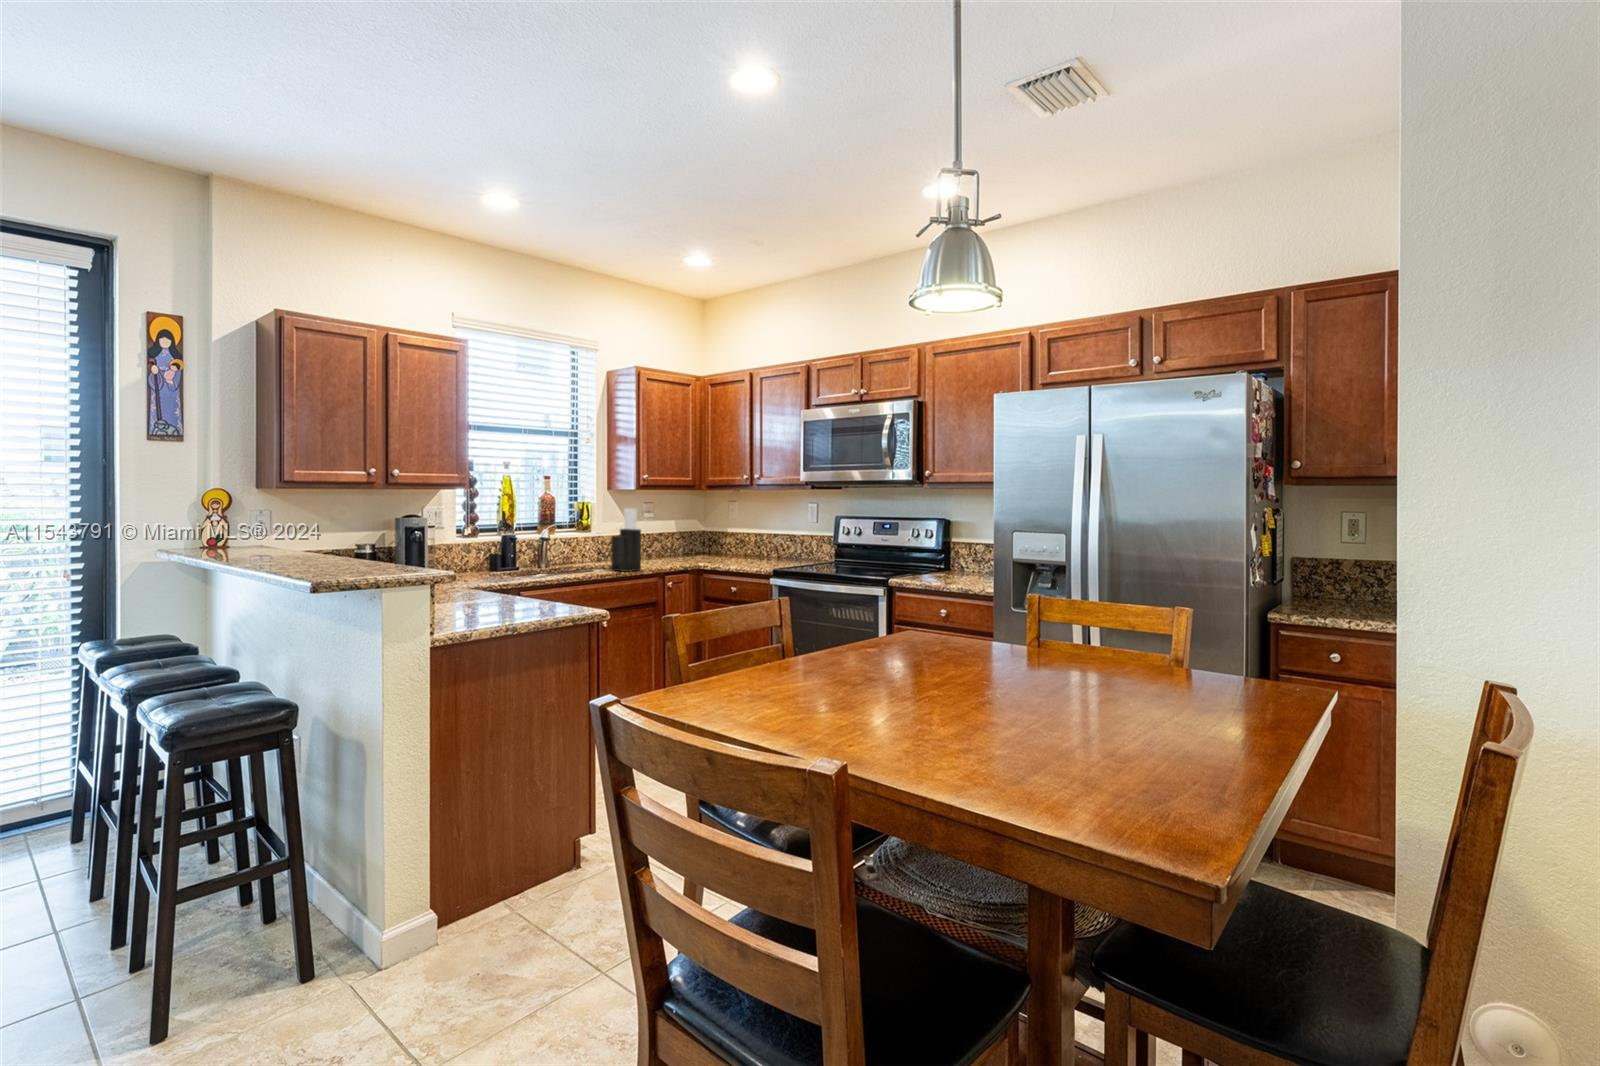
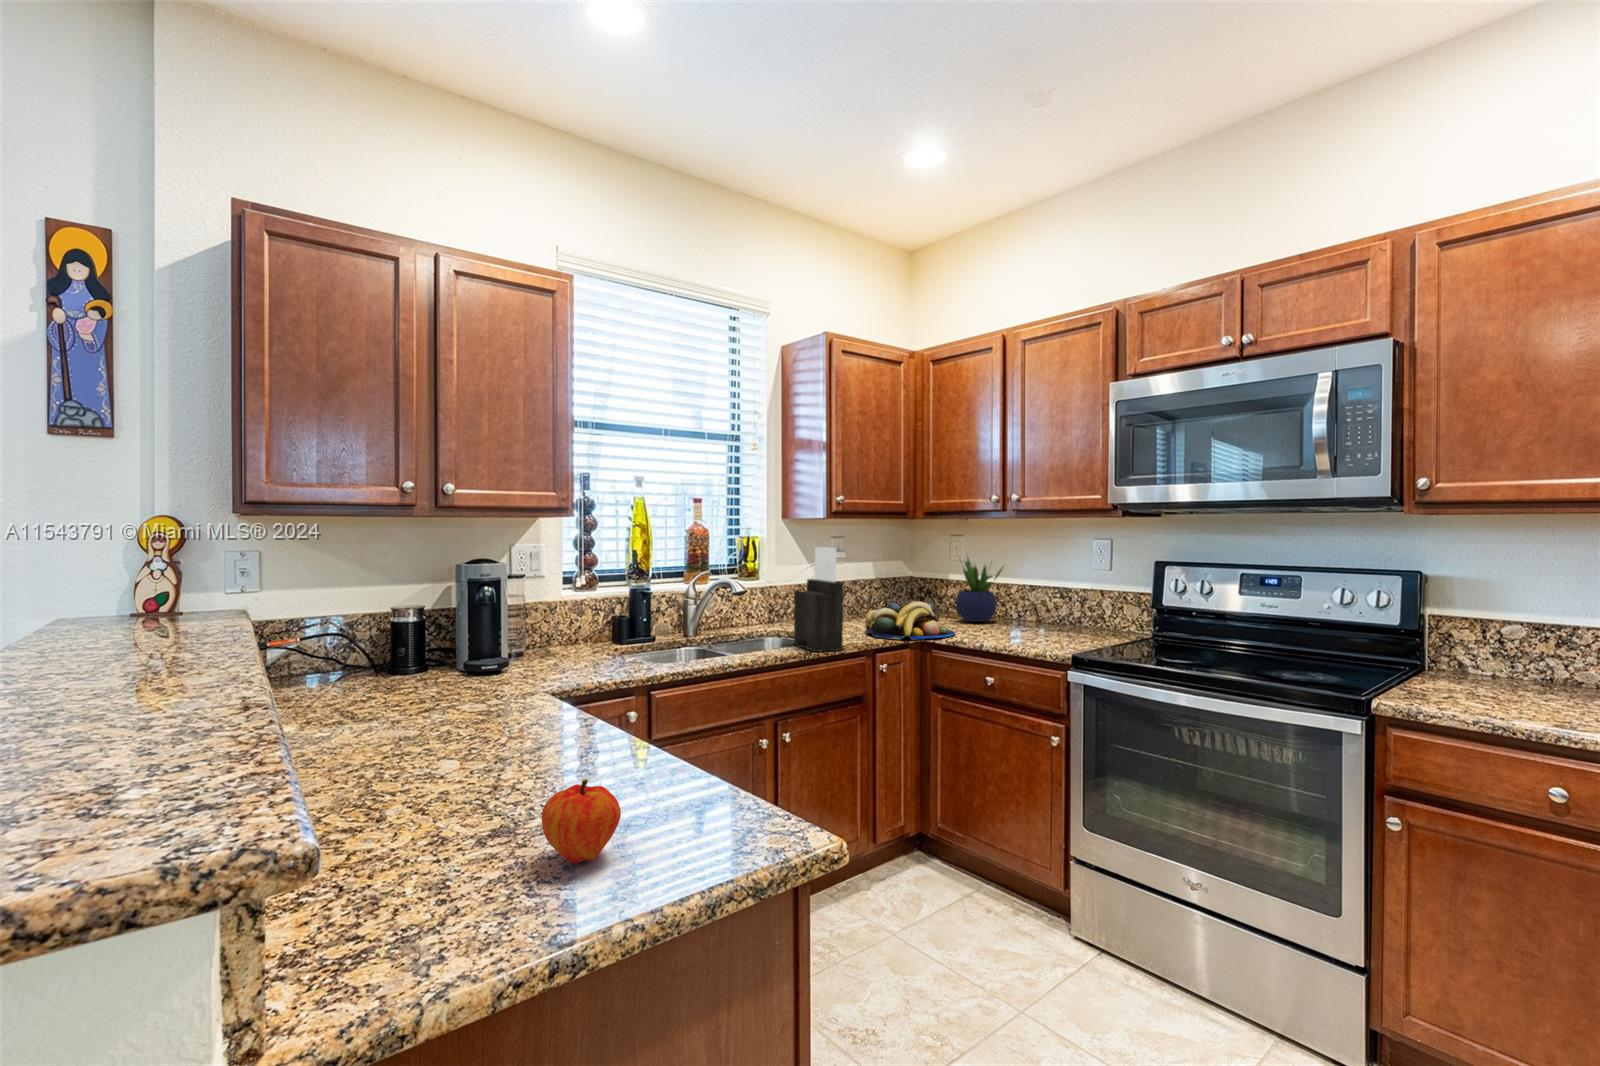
potted plant: none [726,514,758,559] -> present [955,558,1002,622]
fruit bowl: none [661,544,718,566] -> present [865,600,955,640]
fruit: none [497,584,526,613] -> present [542,779,621,864]

